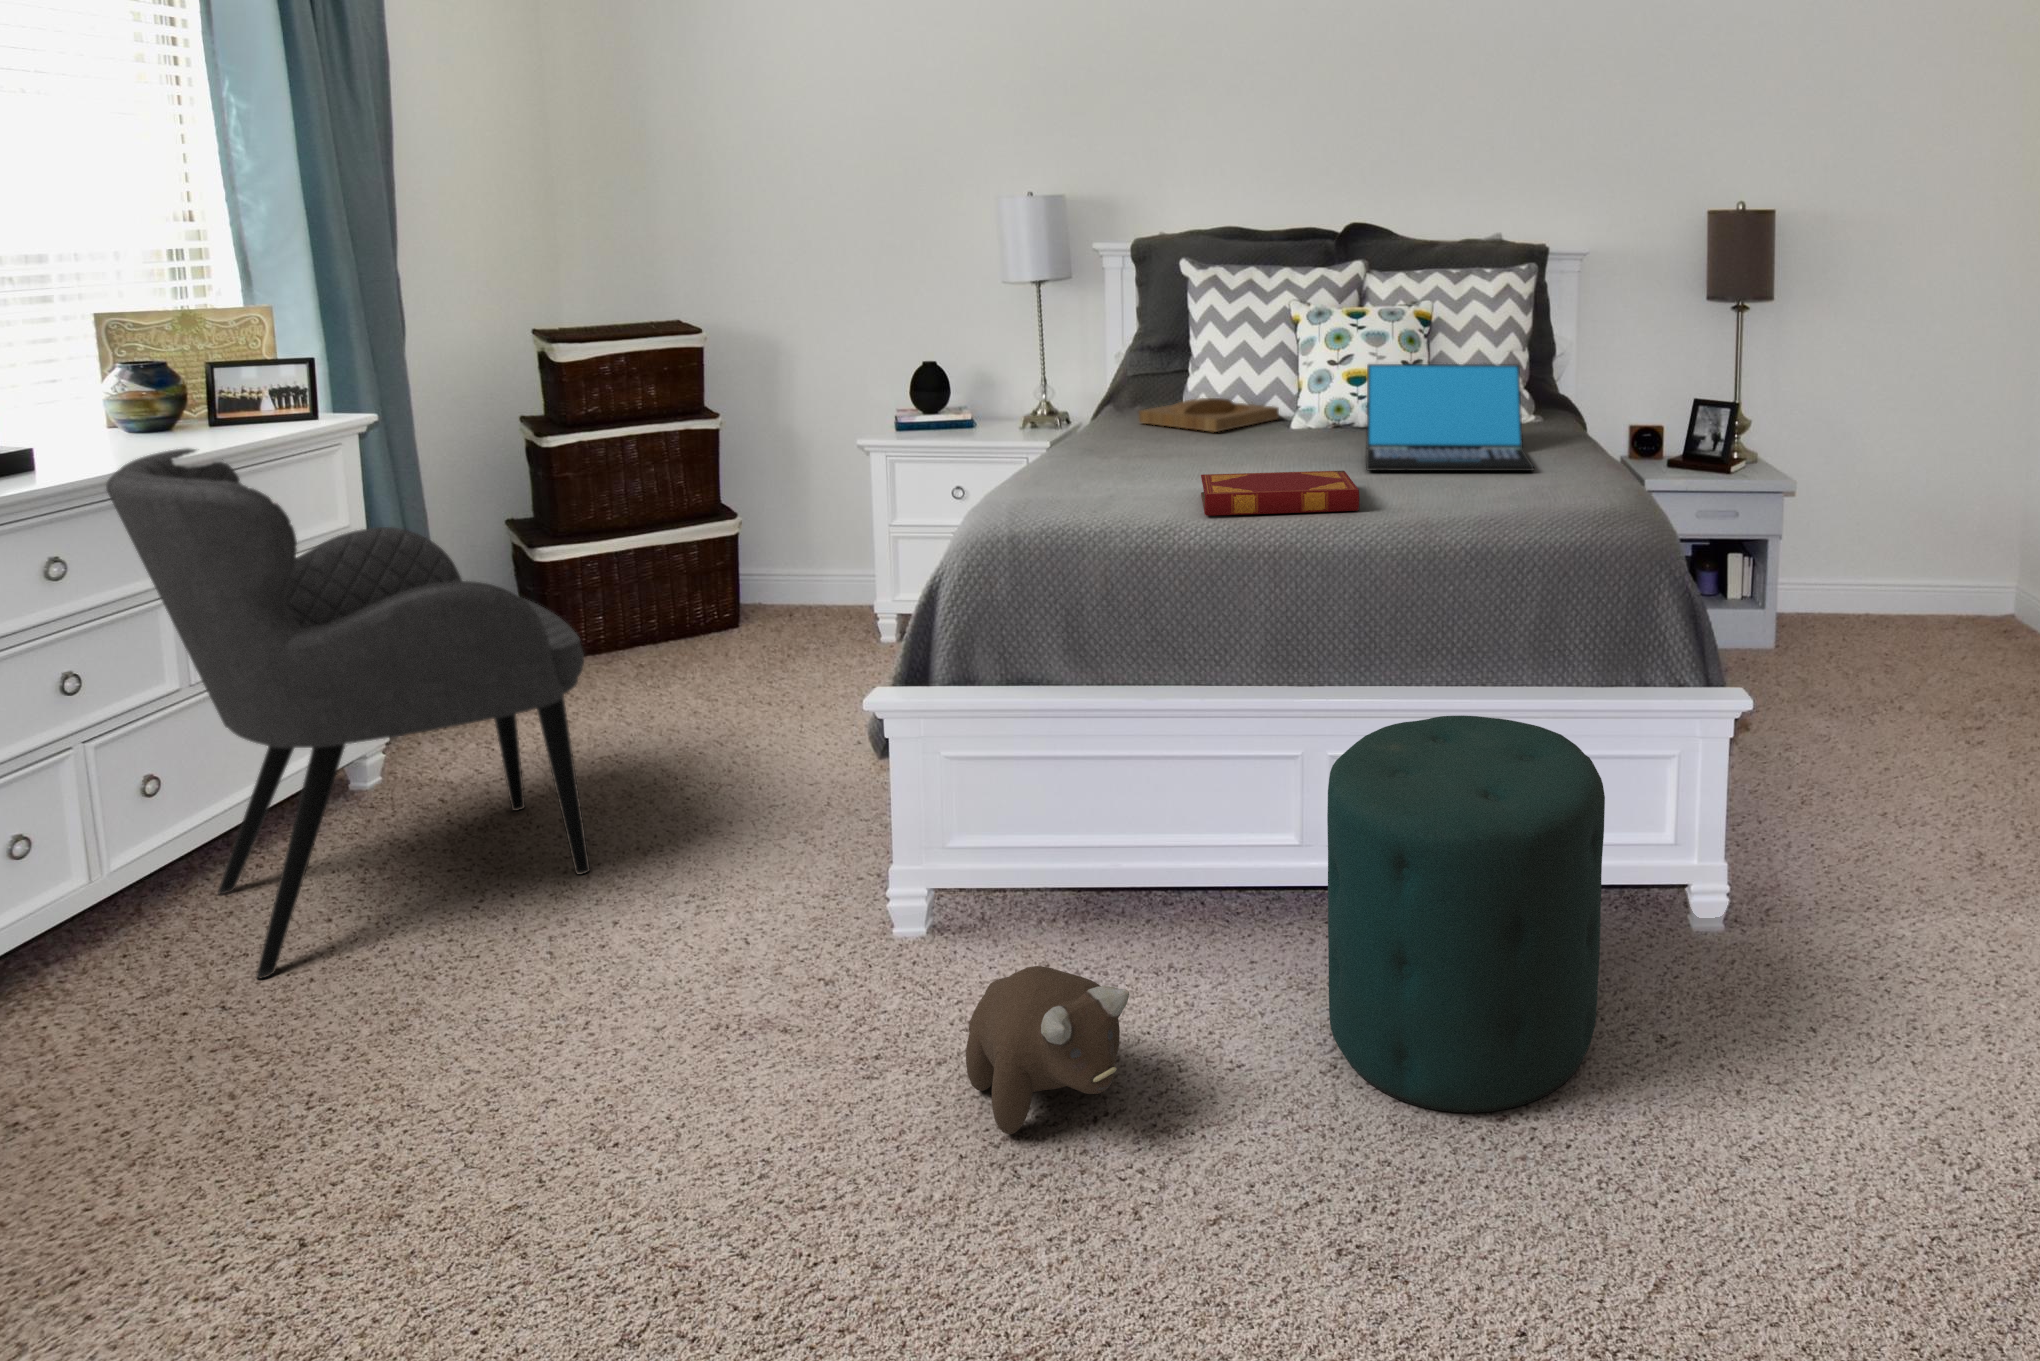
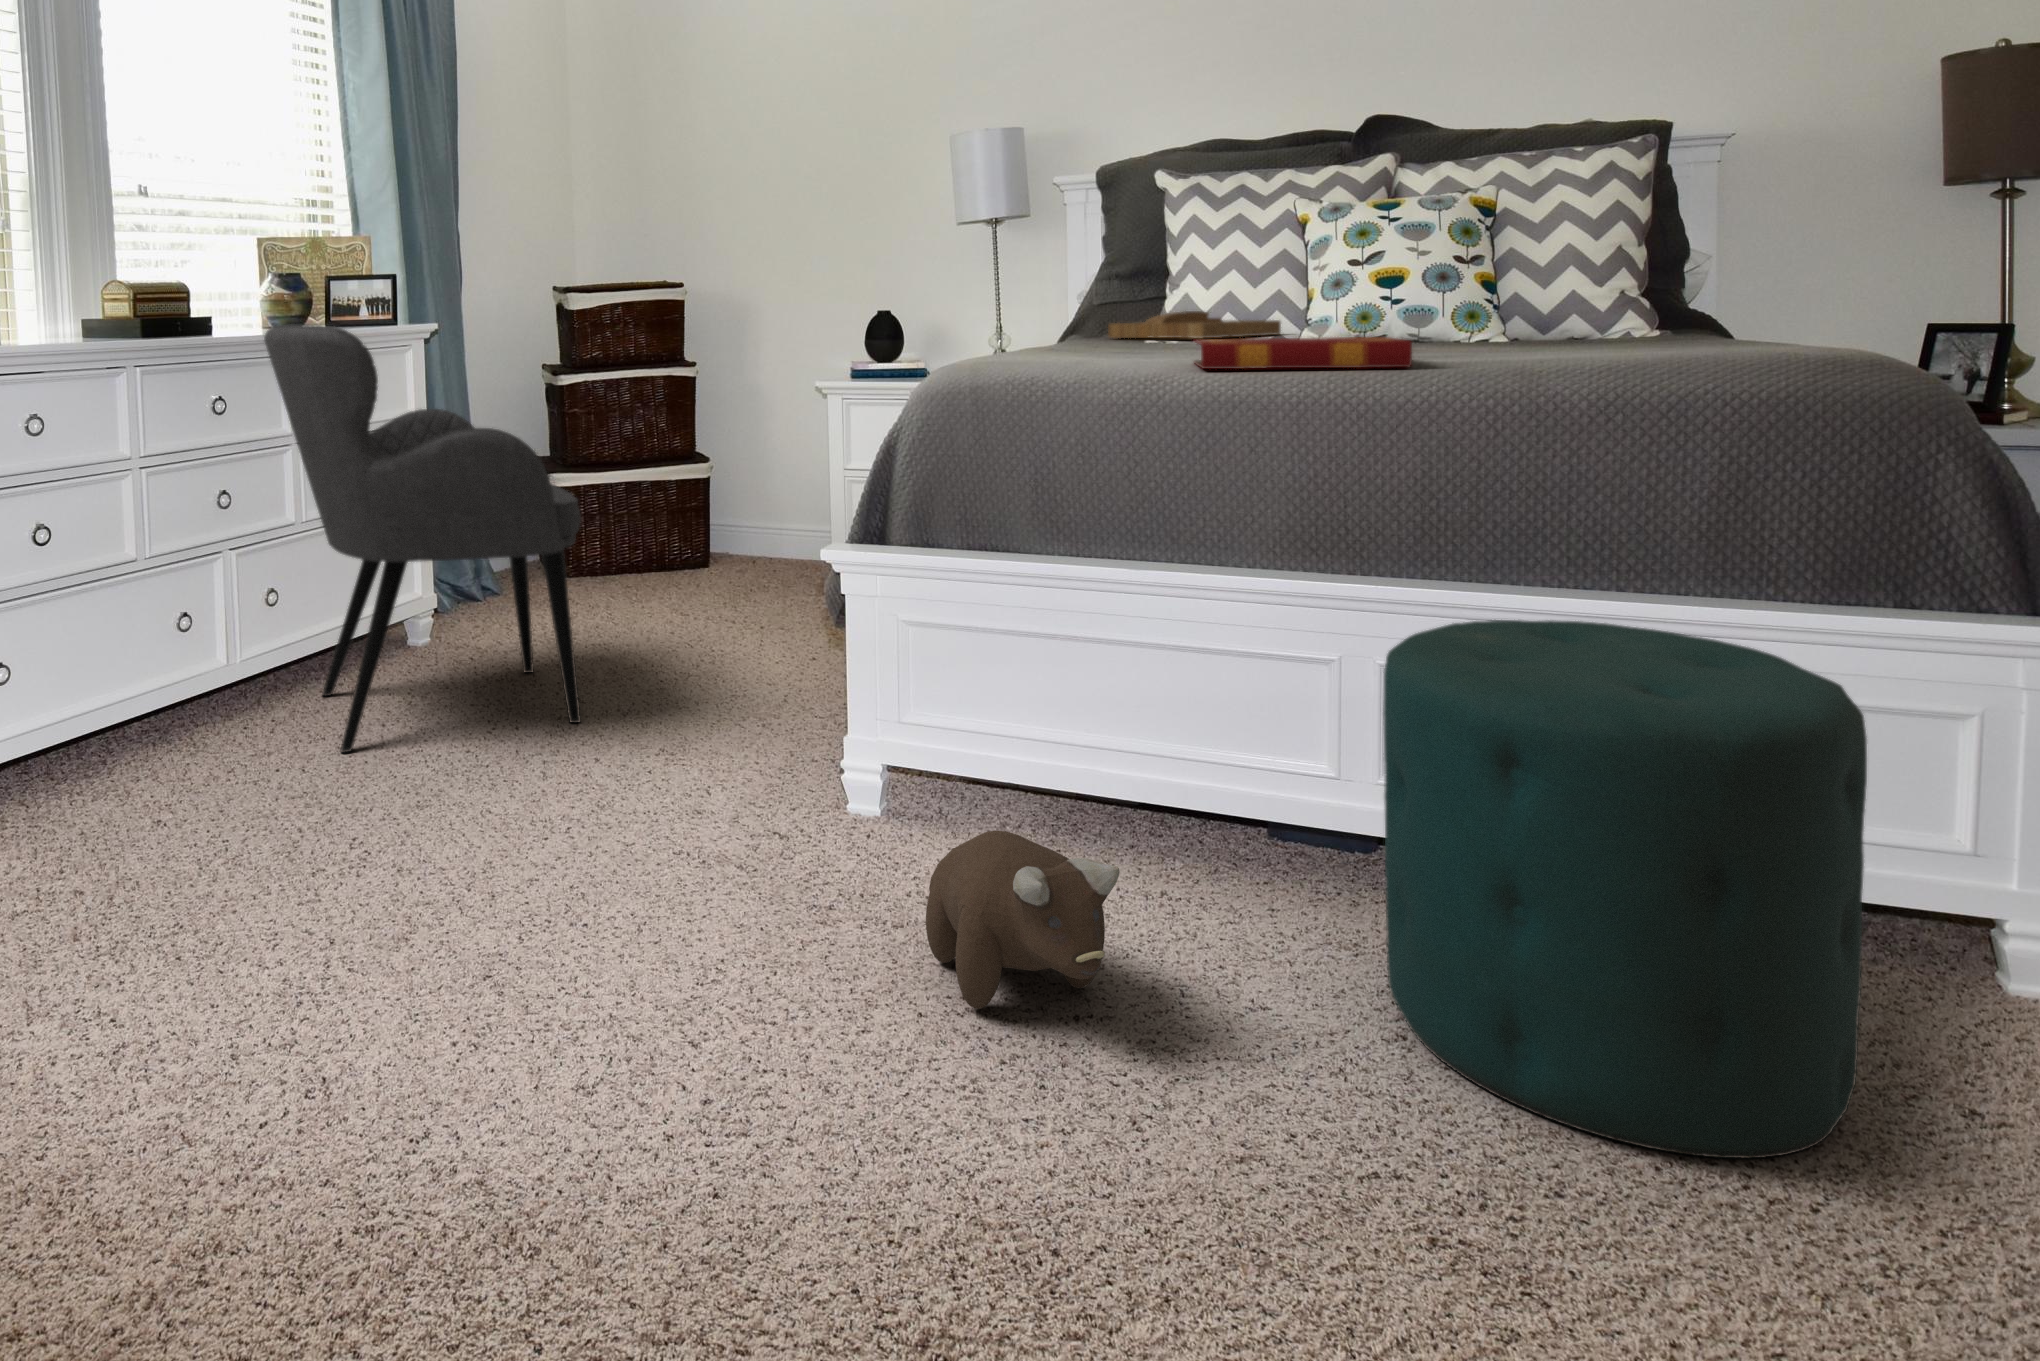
laptop: present [1366,364,1534,471] -> none [1406,231,1680,350]

